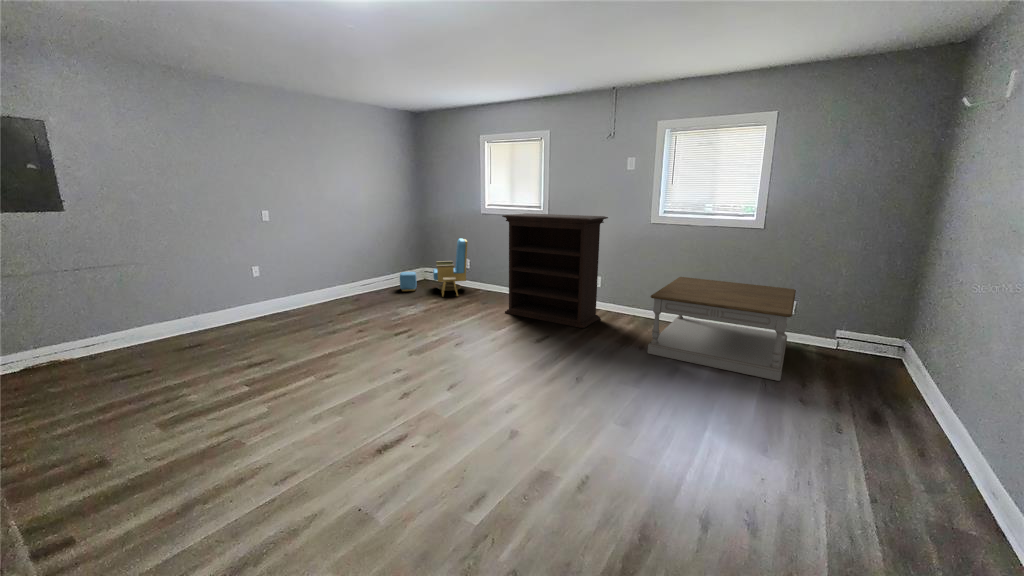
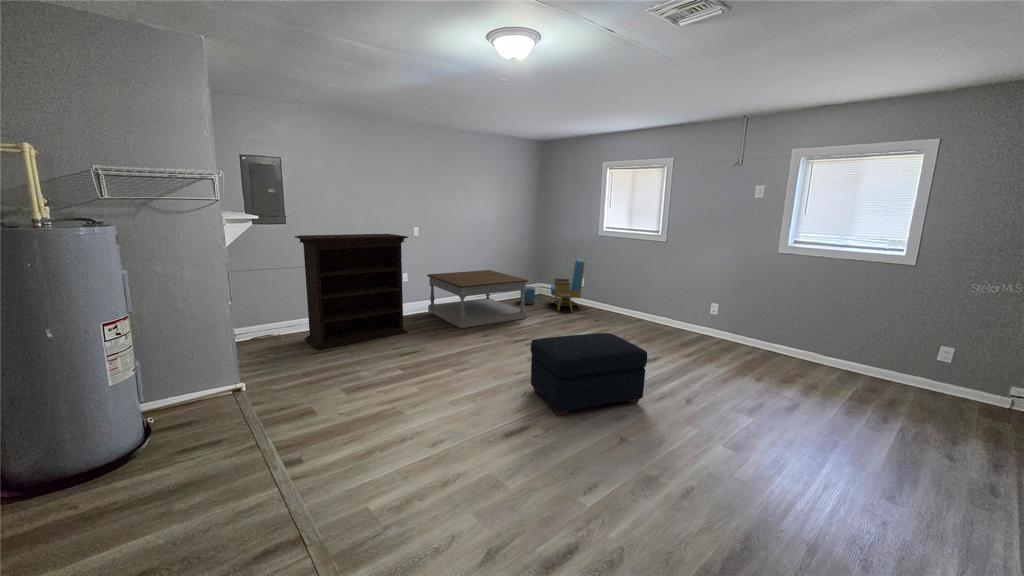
bookshelf: present [502,213,608,328] -> present [295,234,408,350]
coffee table: present [647,277,796,381] -> present [427,270,528,328]
ottoman: none [406,317,534,417] -> present [531,333,647,416]

